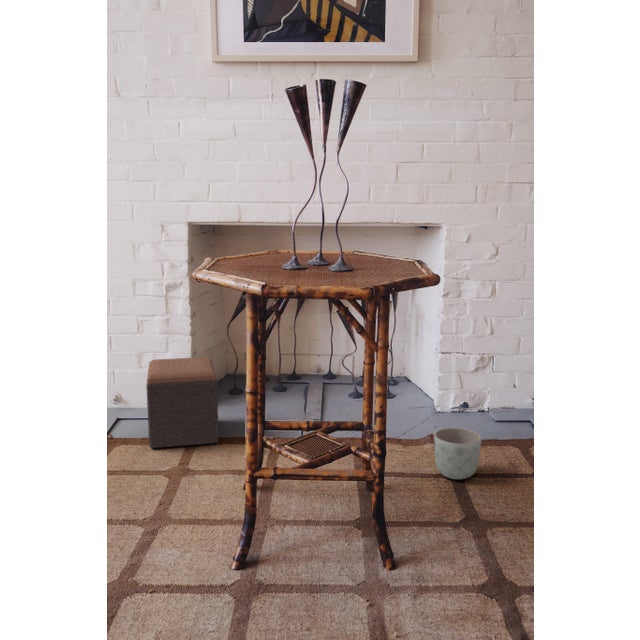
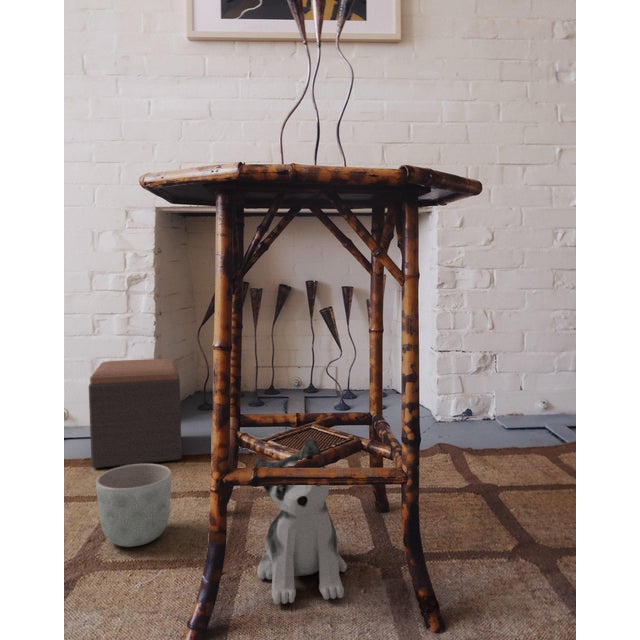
planter: present [434,428,481,479] -> present [96,464,172,547]
plush toy: none [276,445,338,551] -> present [255,437,347,604]

